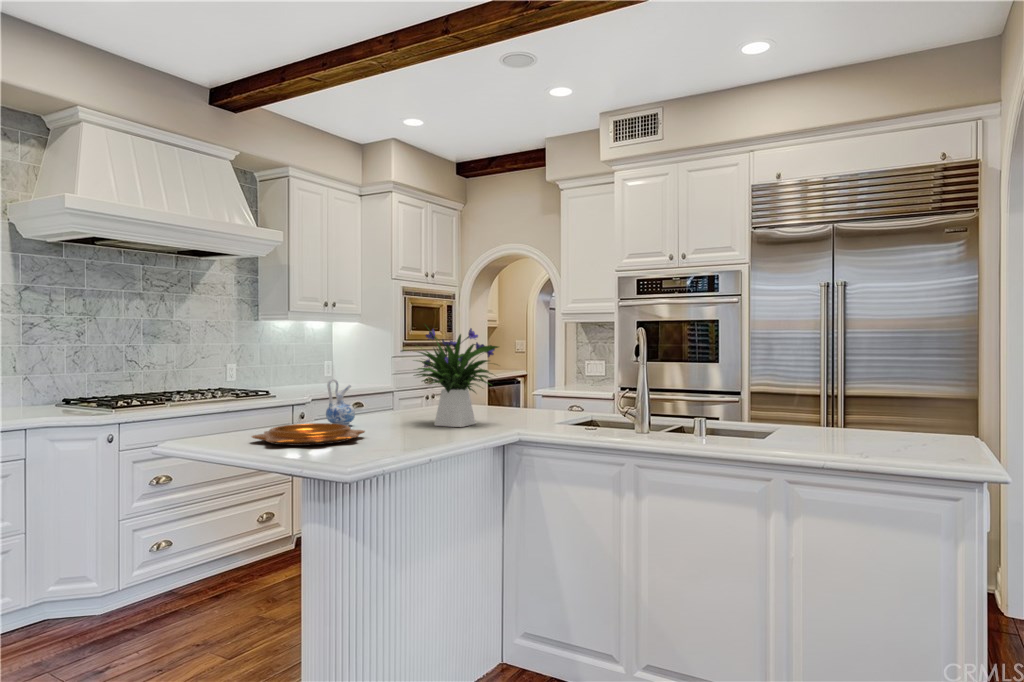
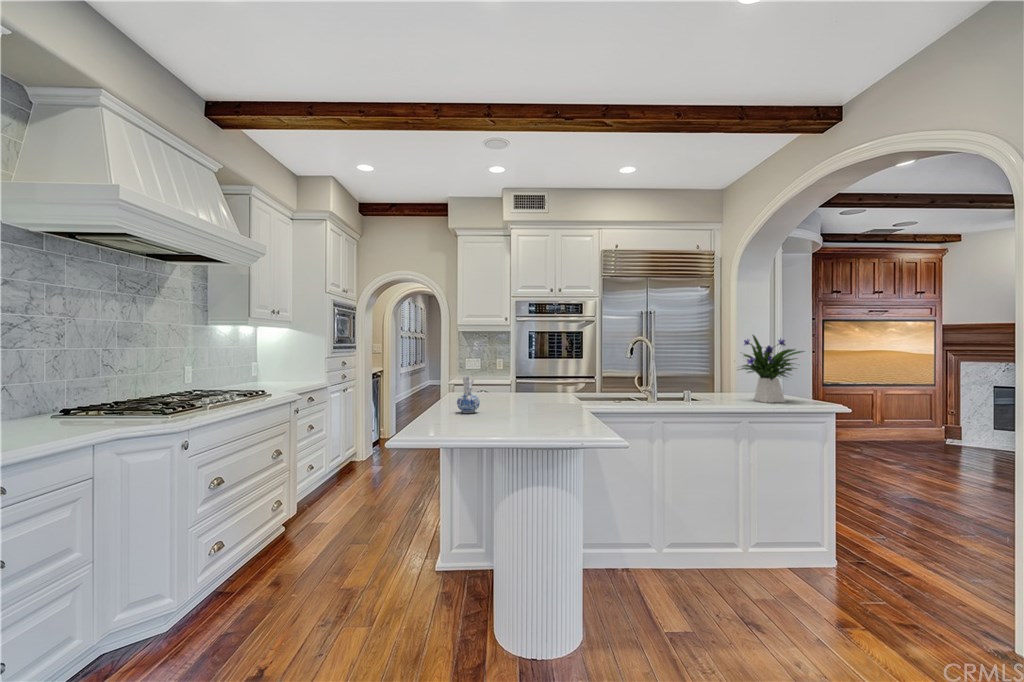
flower arrangement: present [414,325,498,427] -> present [742,335,804,403]
decorative bowl: present [252,423,365,446] -> none [463,410,550,428]

